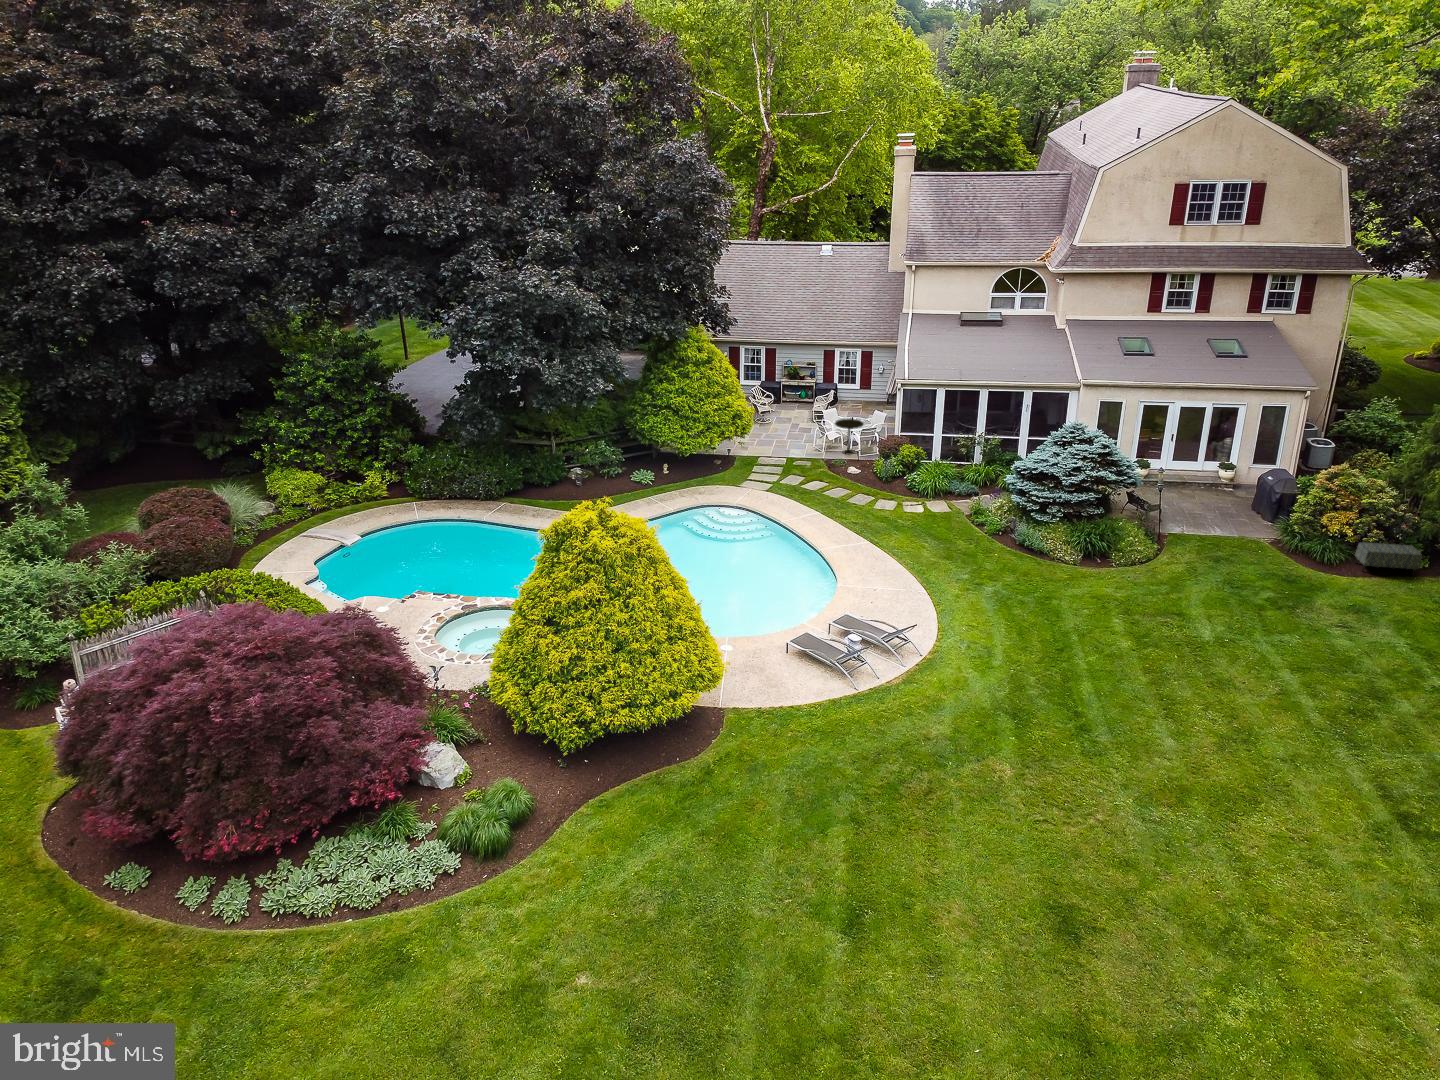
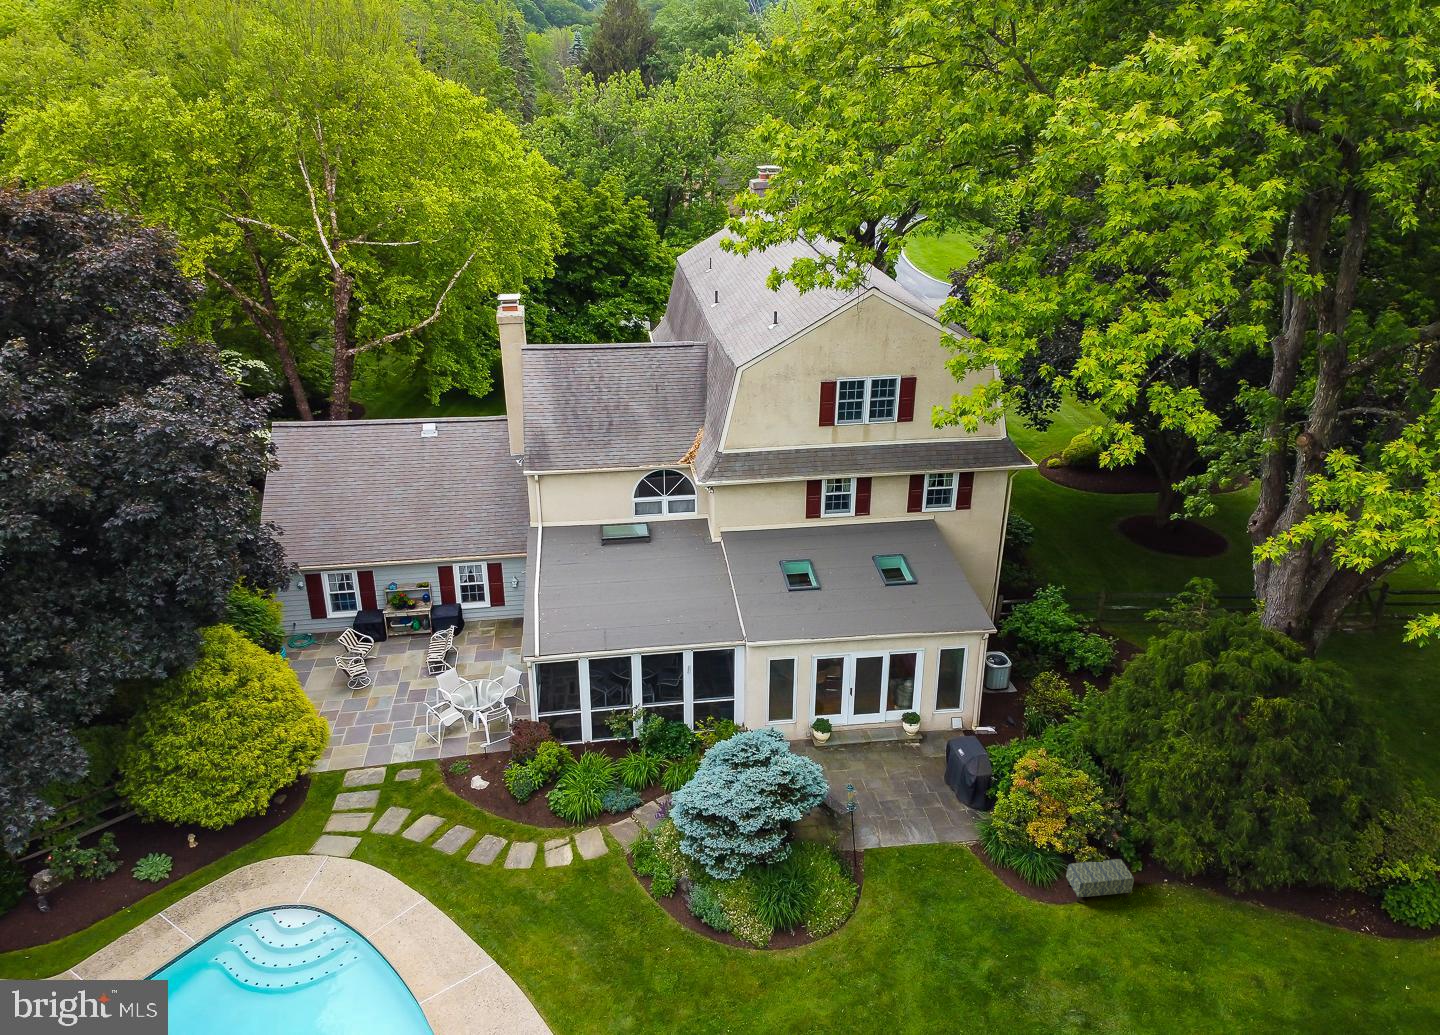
pedestal table: present [835,419,864,454] -> none [447,698,486,747]

